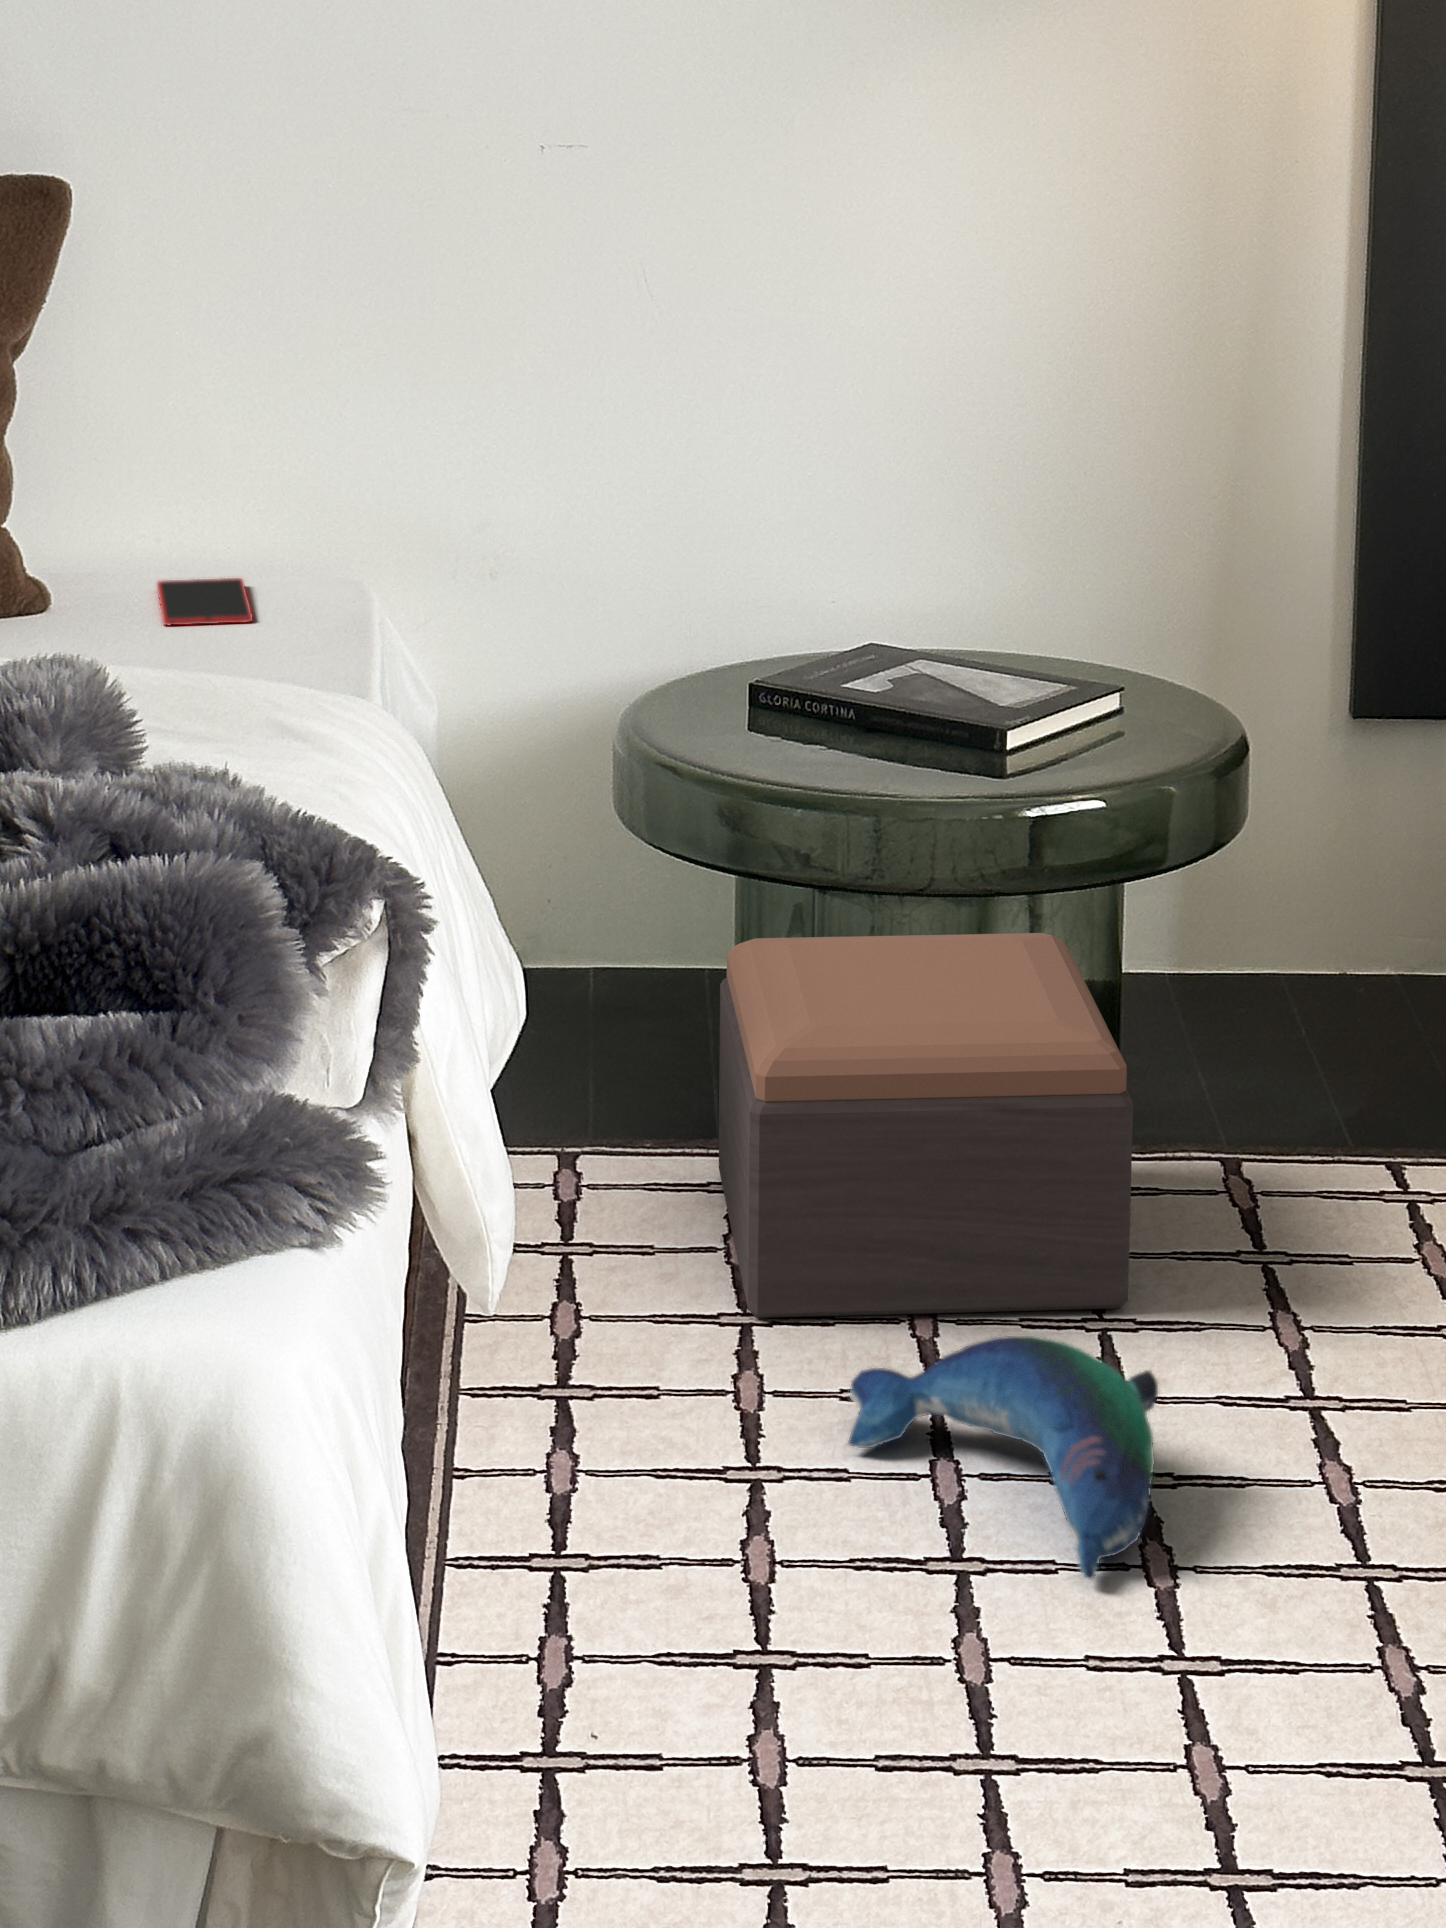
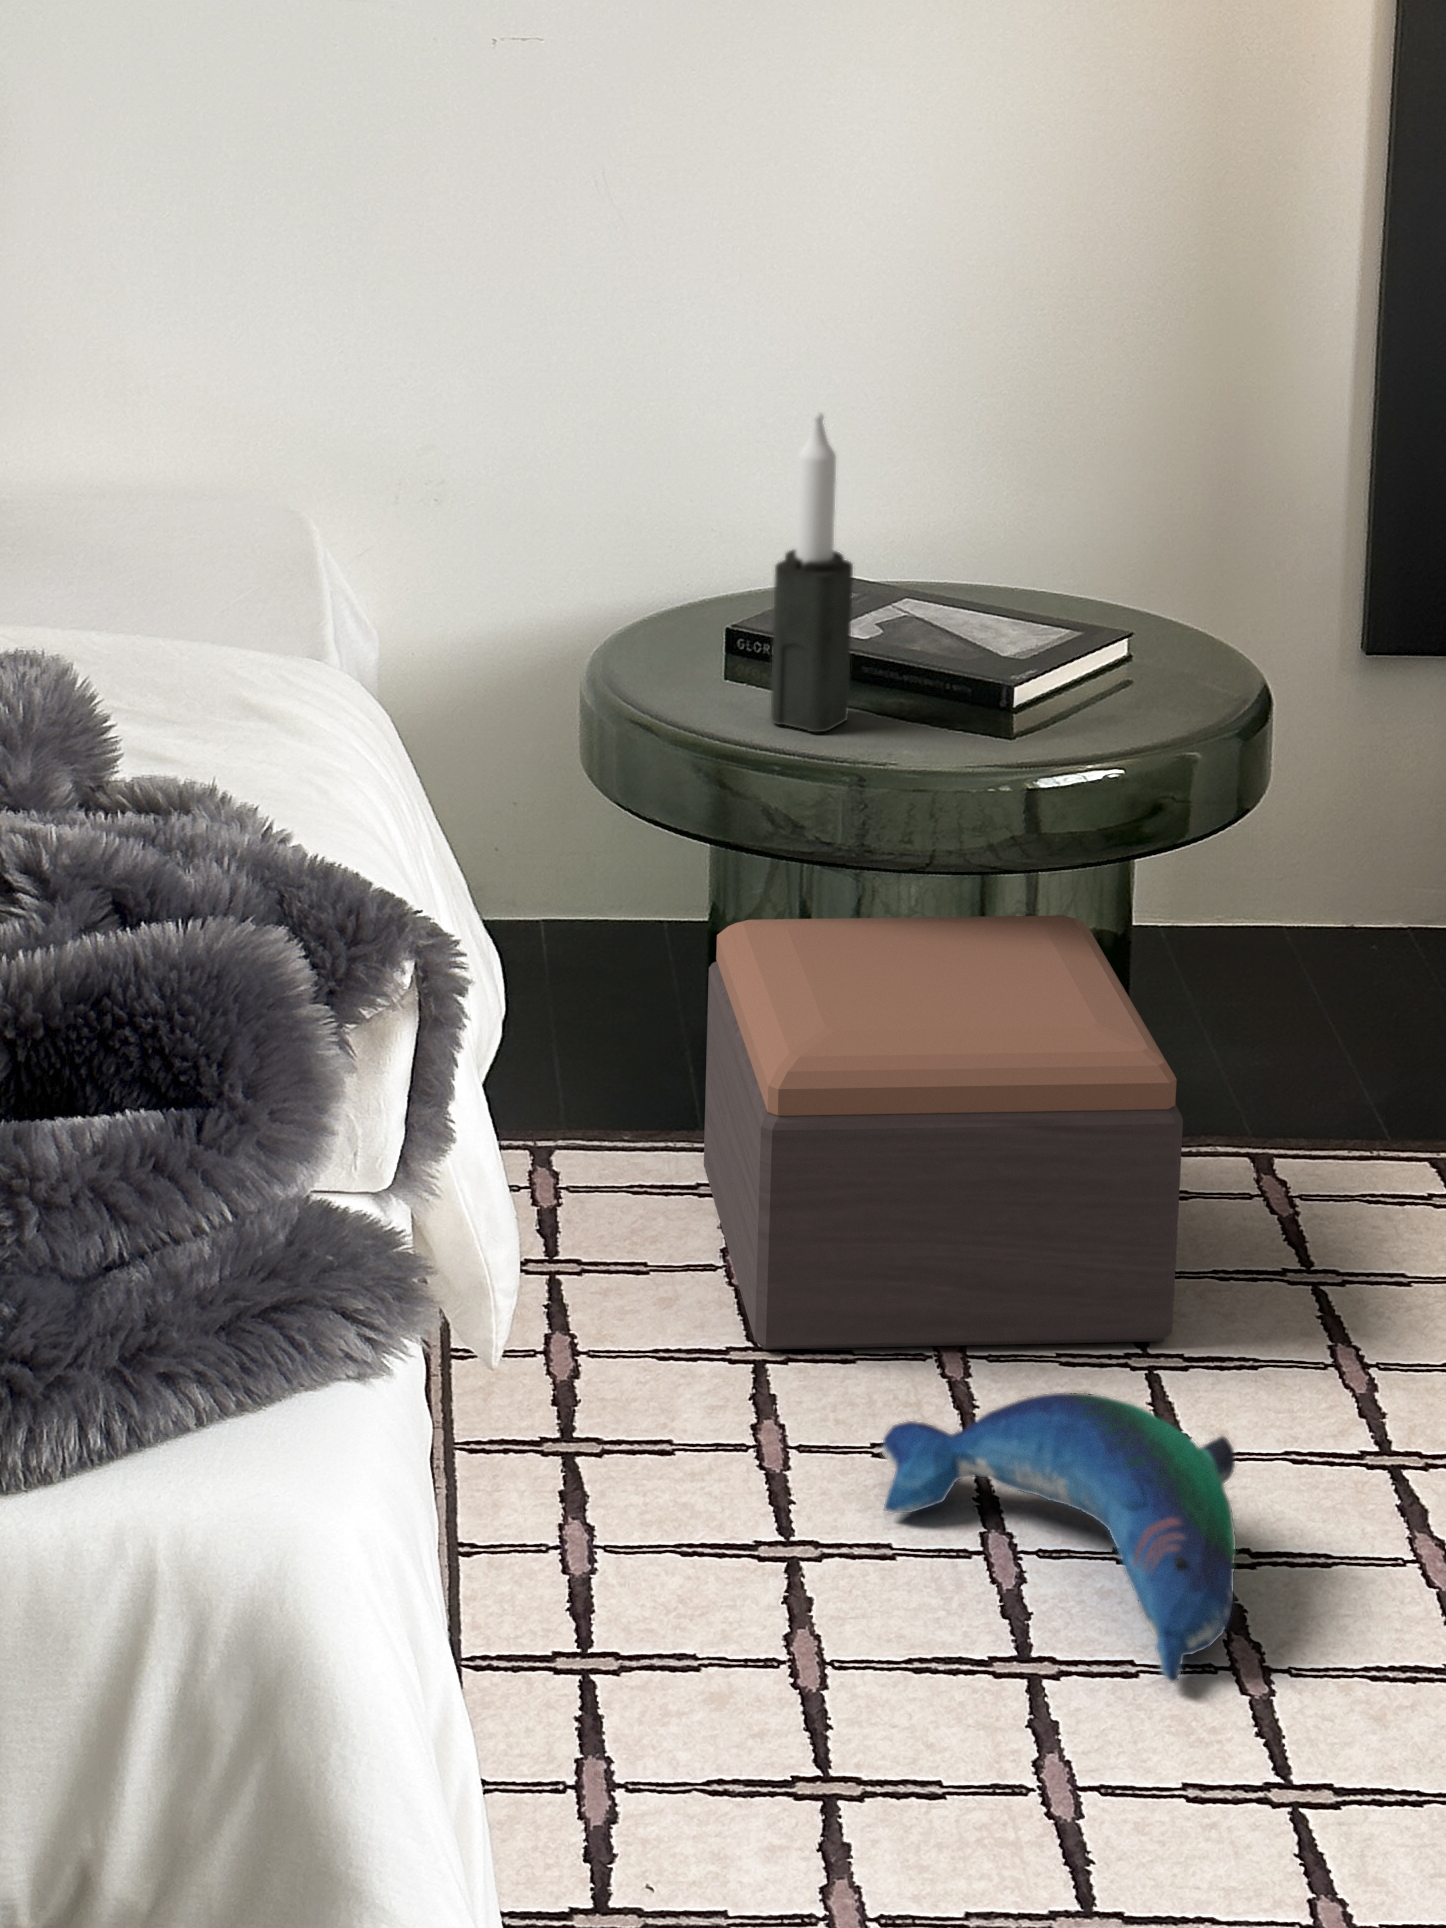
candle: none [779,476,852,769] -> present [771,412,853,732]
smartphone: present [157,578,253,625] -> none [78,505,188,563]

